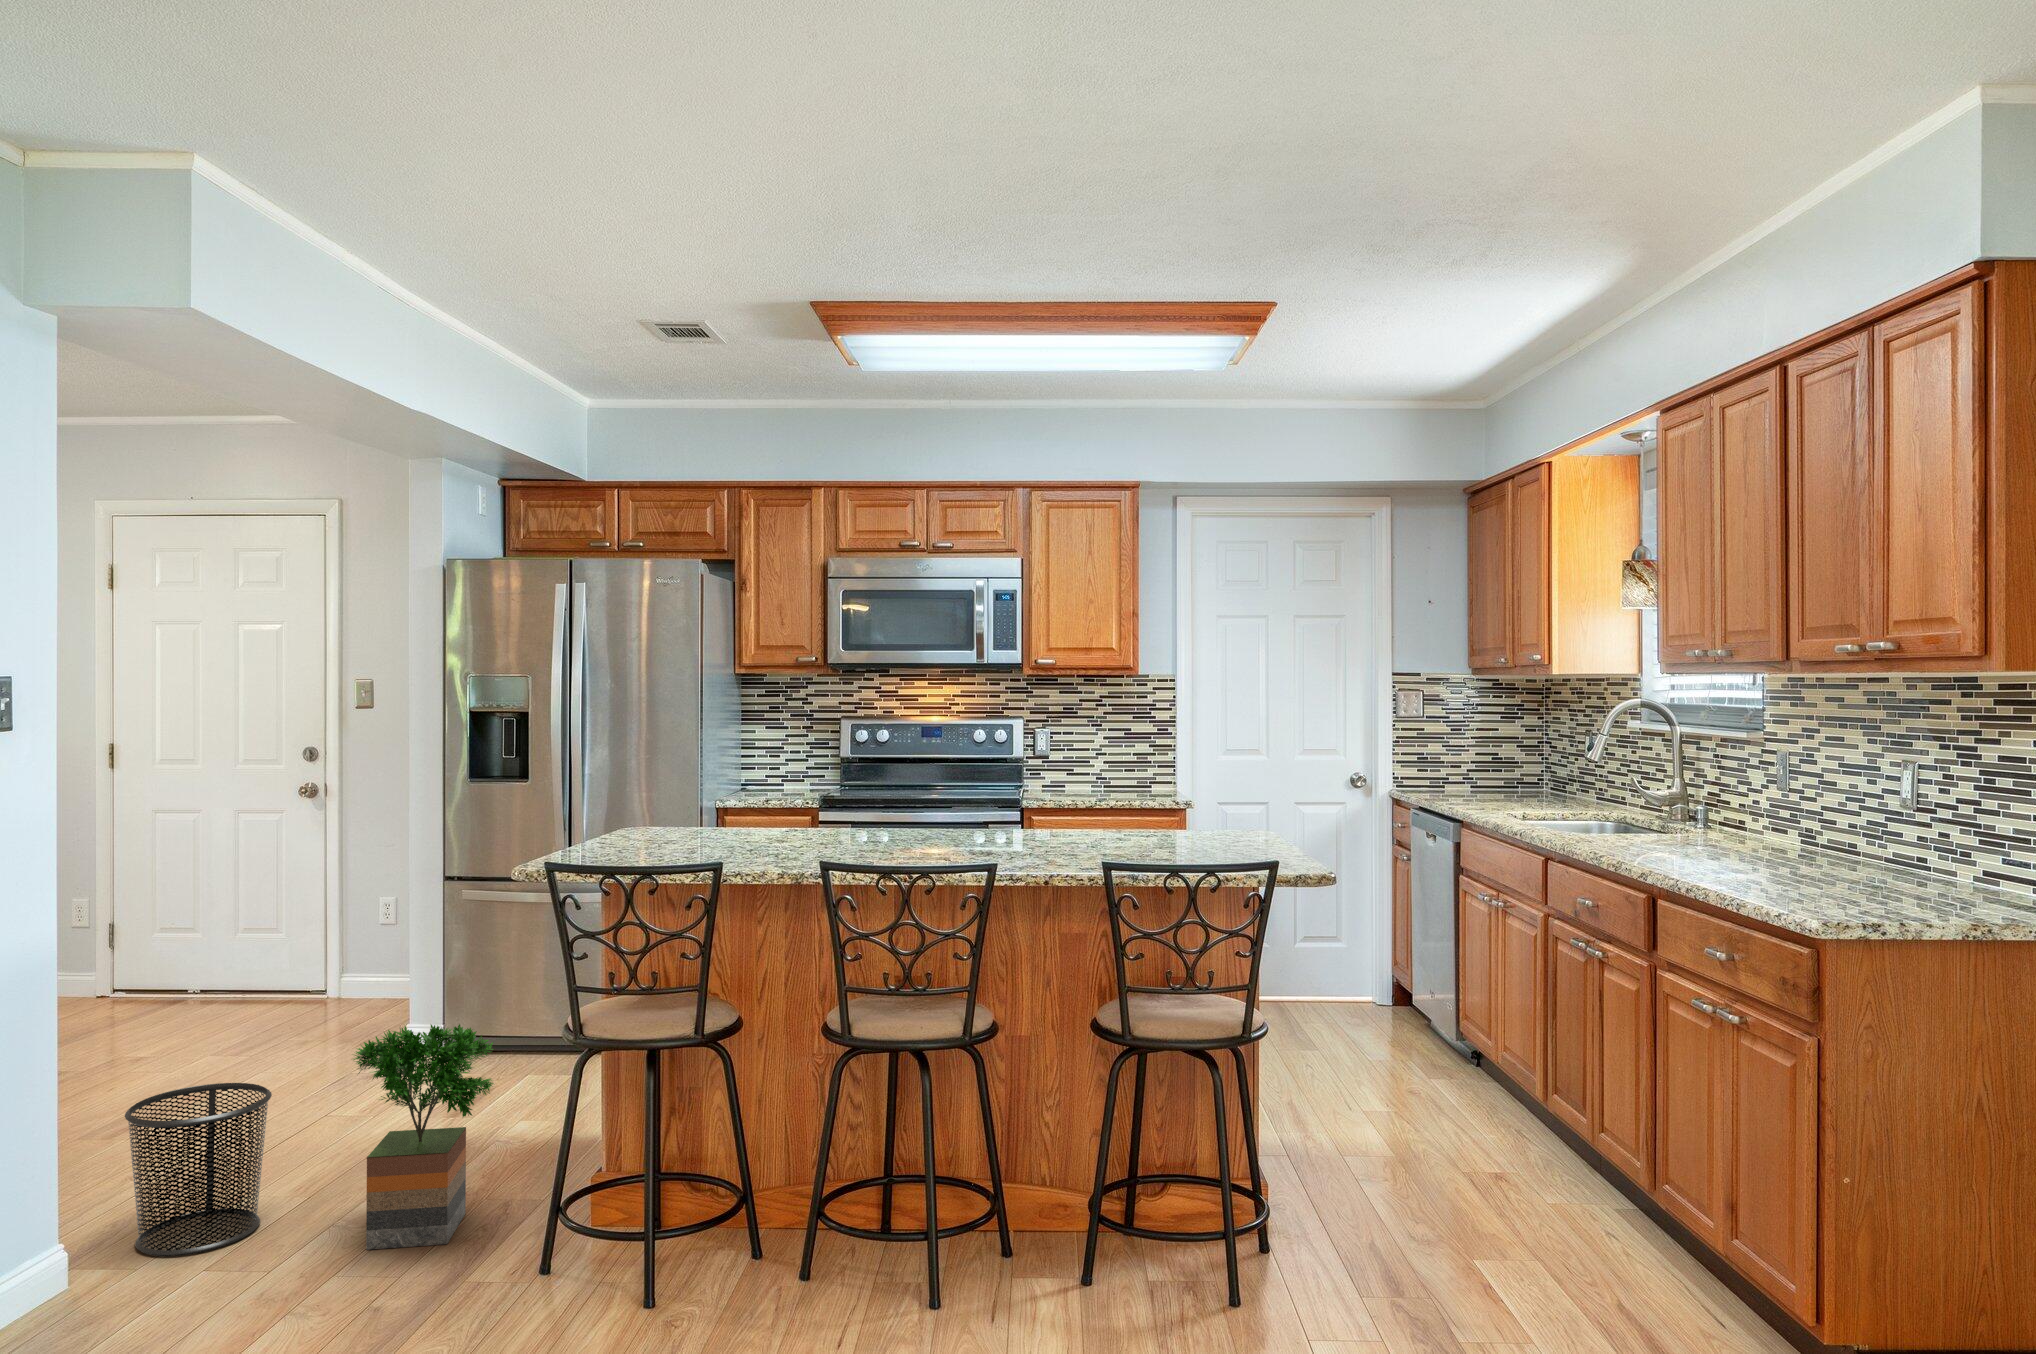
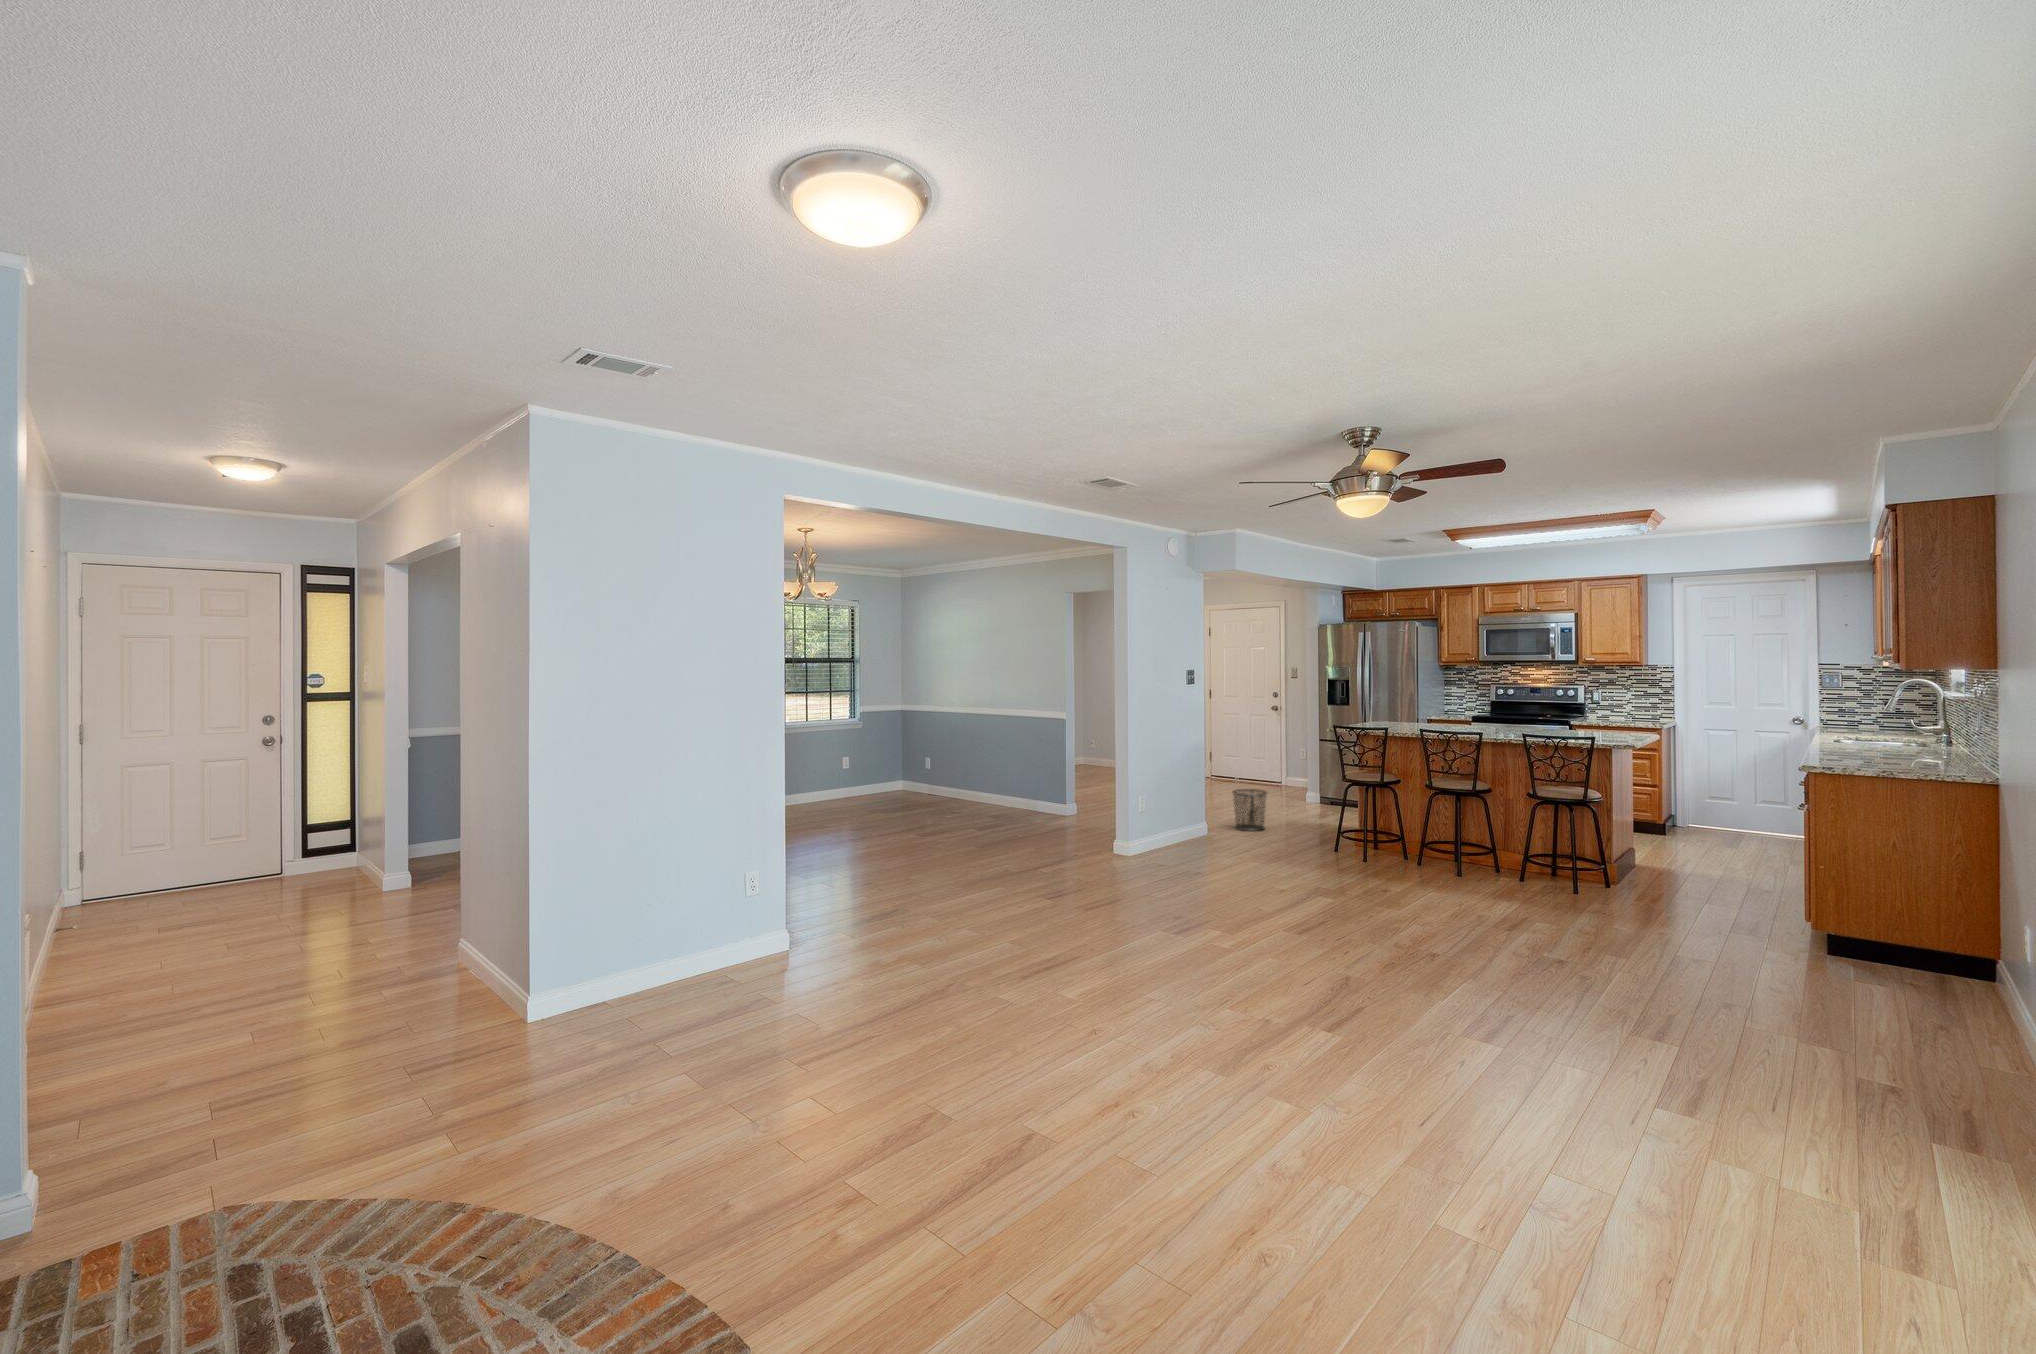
potted tree: present [353,1024,494,1250] -> none [1288,776,1329,839]

